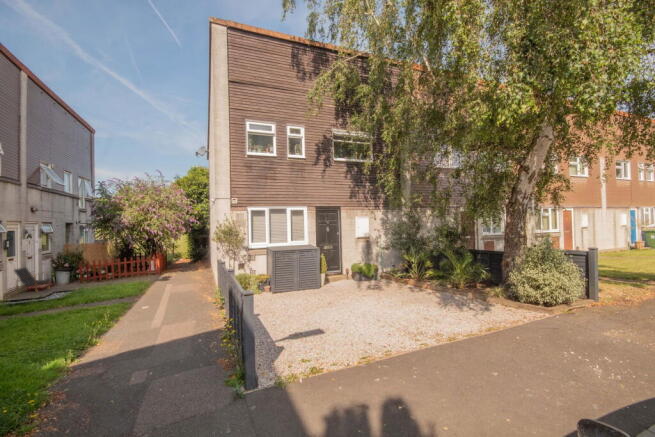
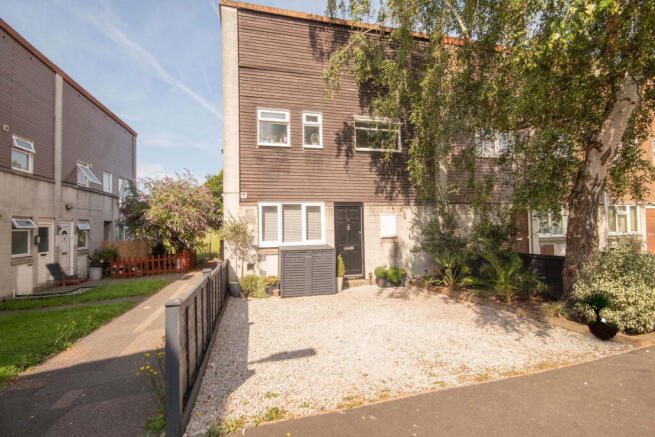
potted tree: none [512,274,538,311] -> present [578,291,617,339]

